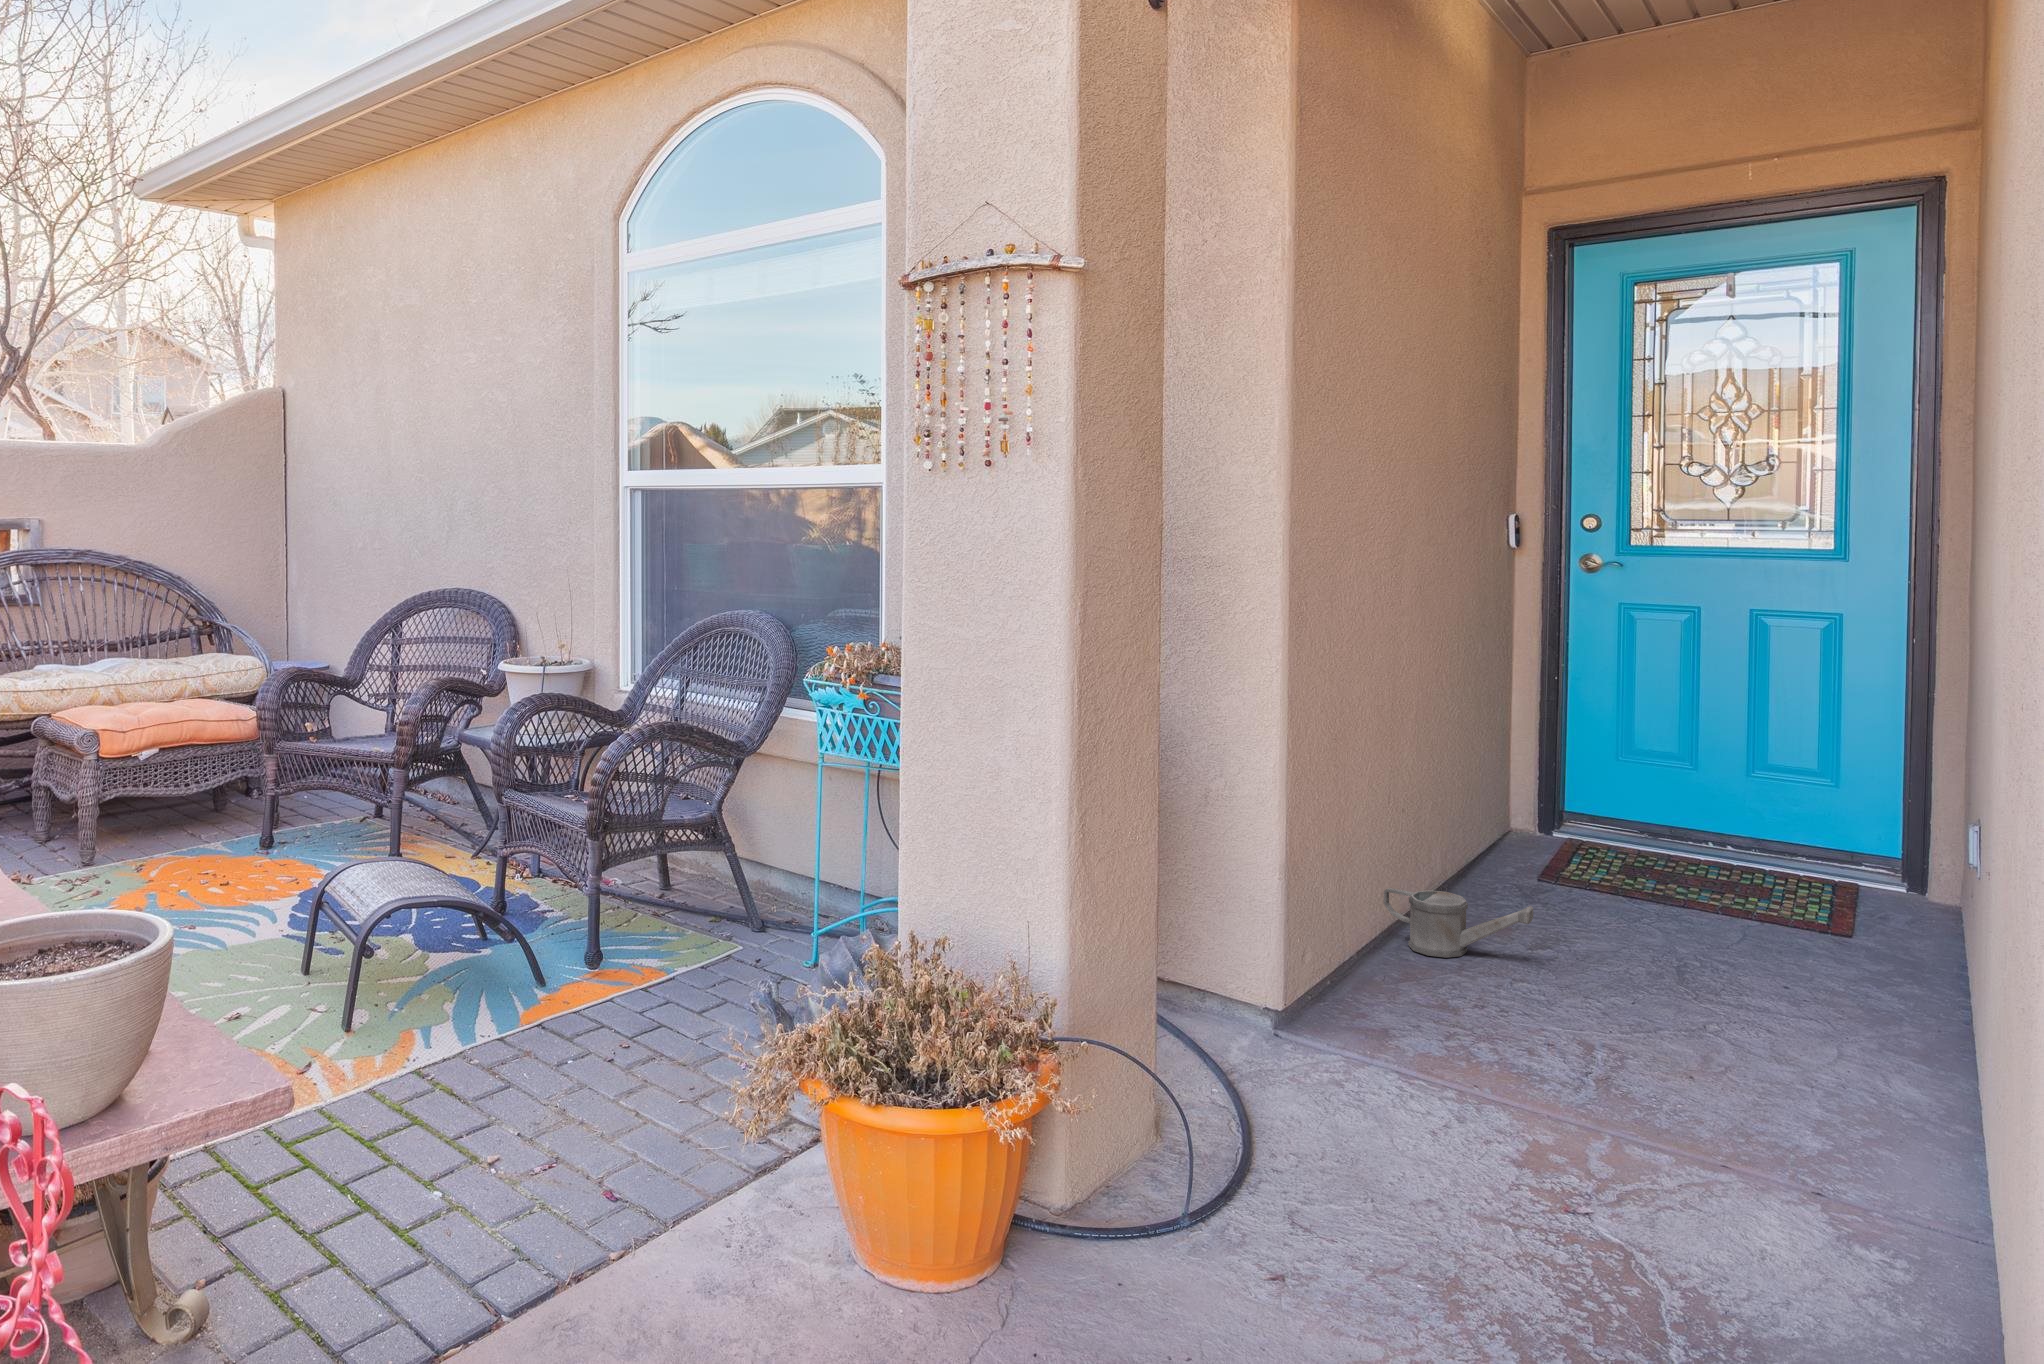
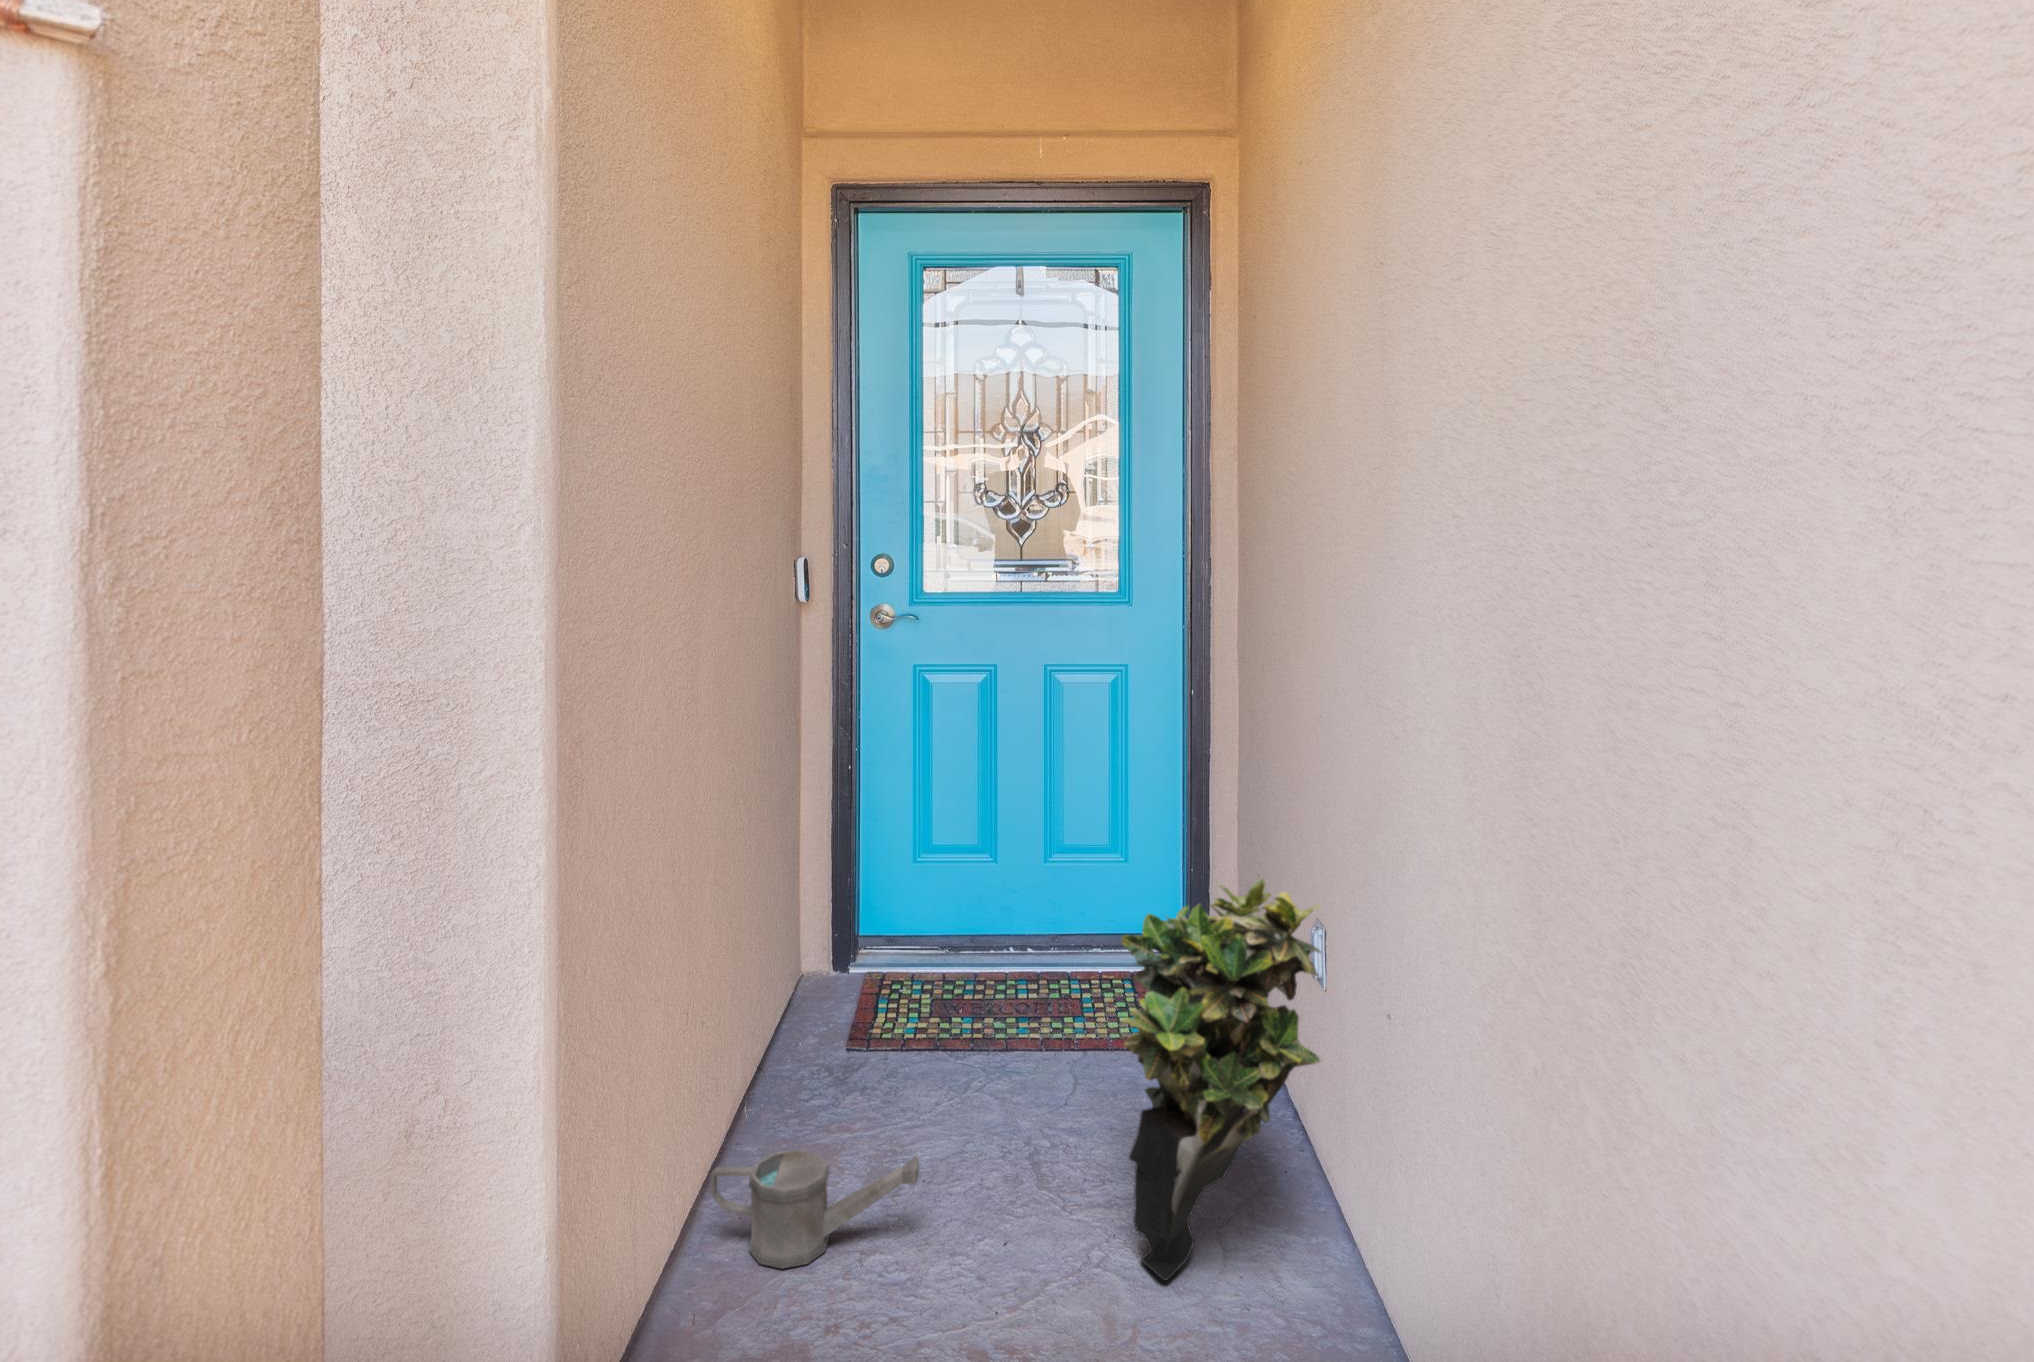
potted plant: none [1680,746,1884,1019] -> present [1121,878,1321,1280]

